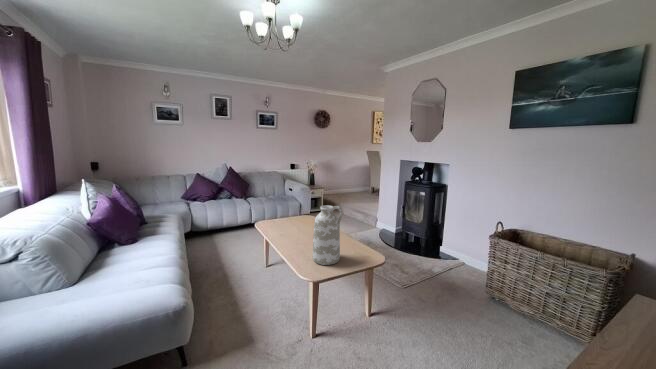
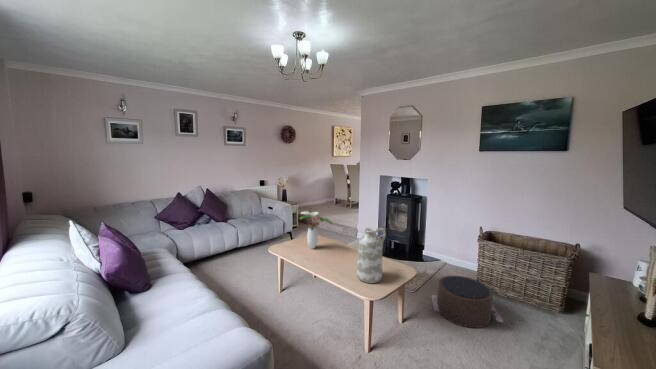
flower arrangement: none [278,189,313,227] -> present [300,211,332,249]
pouf: none [409,274,493,339] -> present [432,276,503,328]

